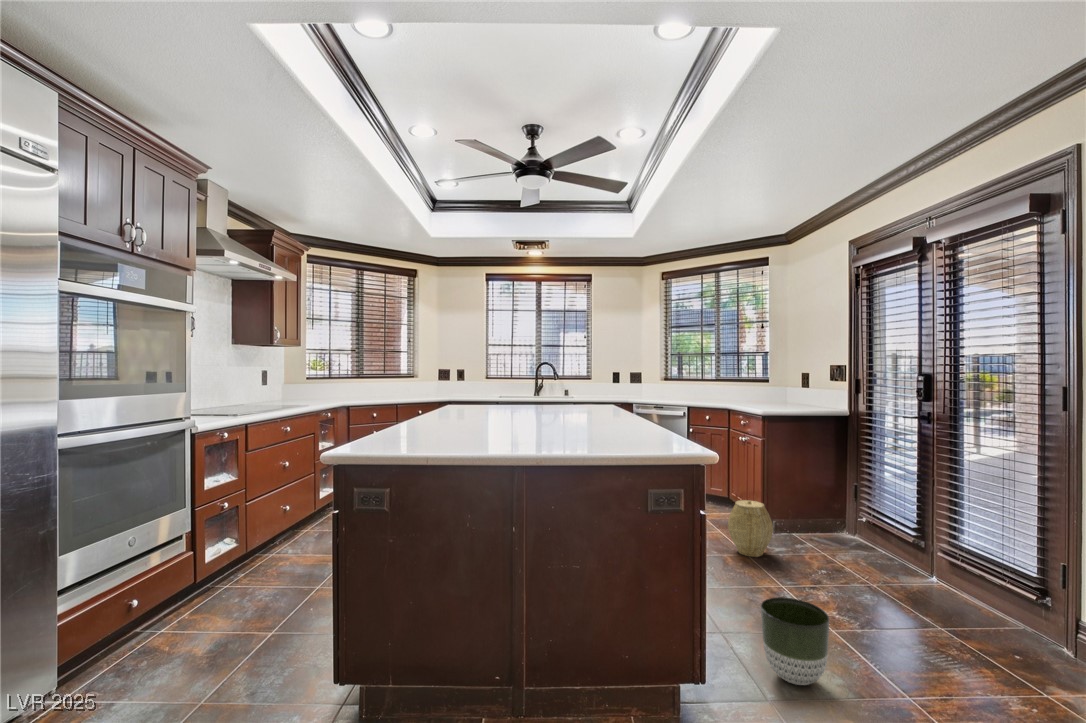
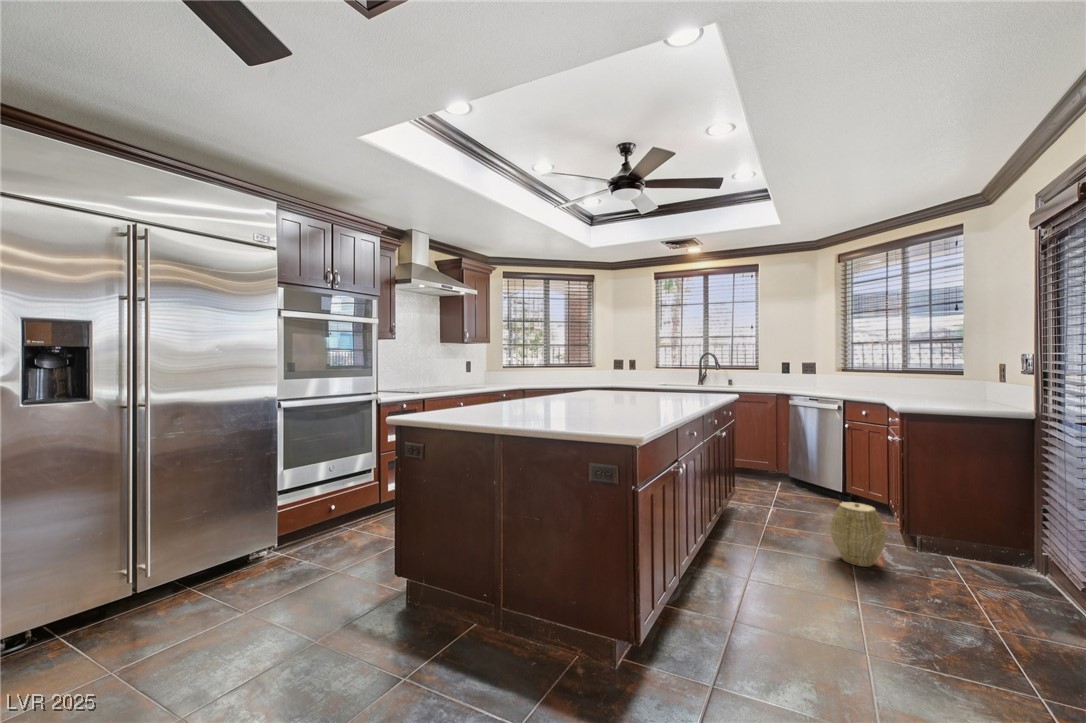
planter: present [761,597,829,685] -> none [721,581,790,671]

